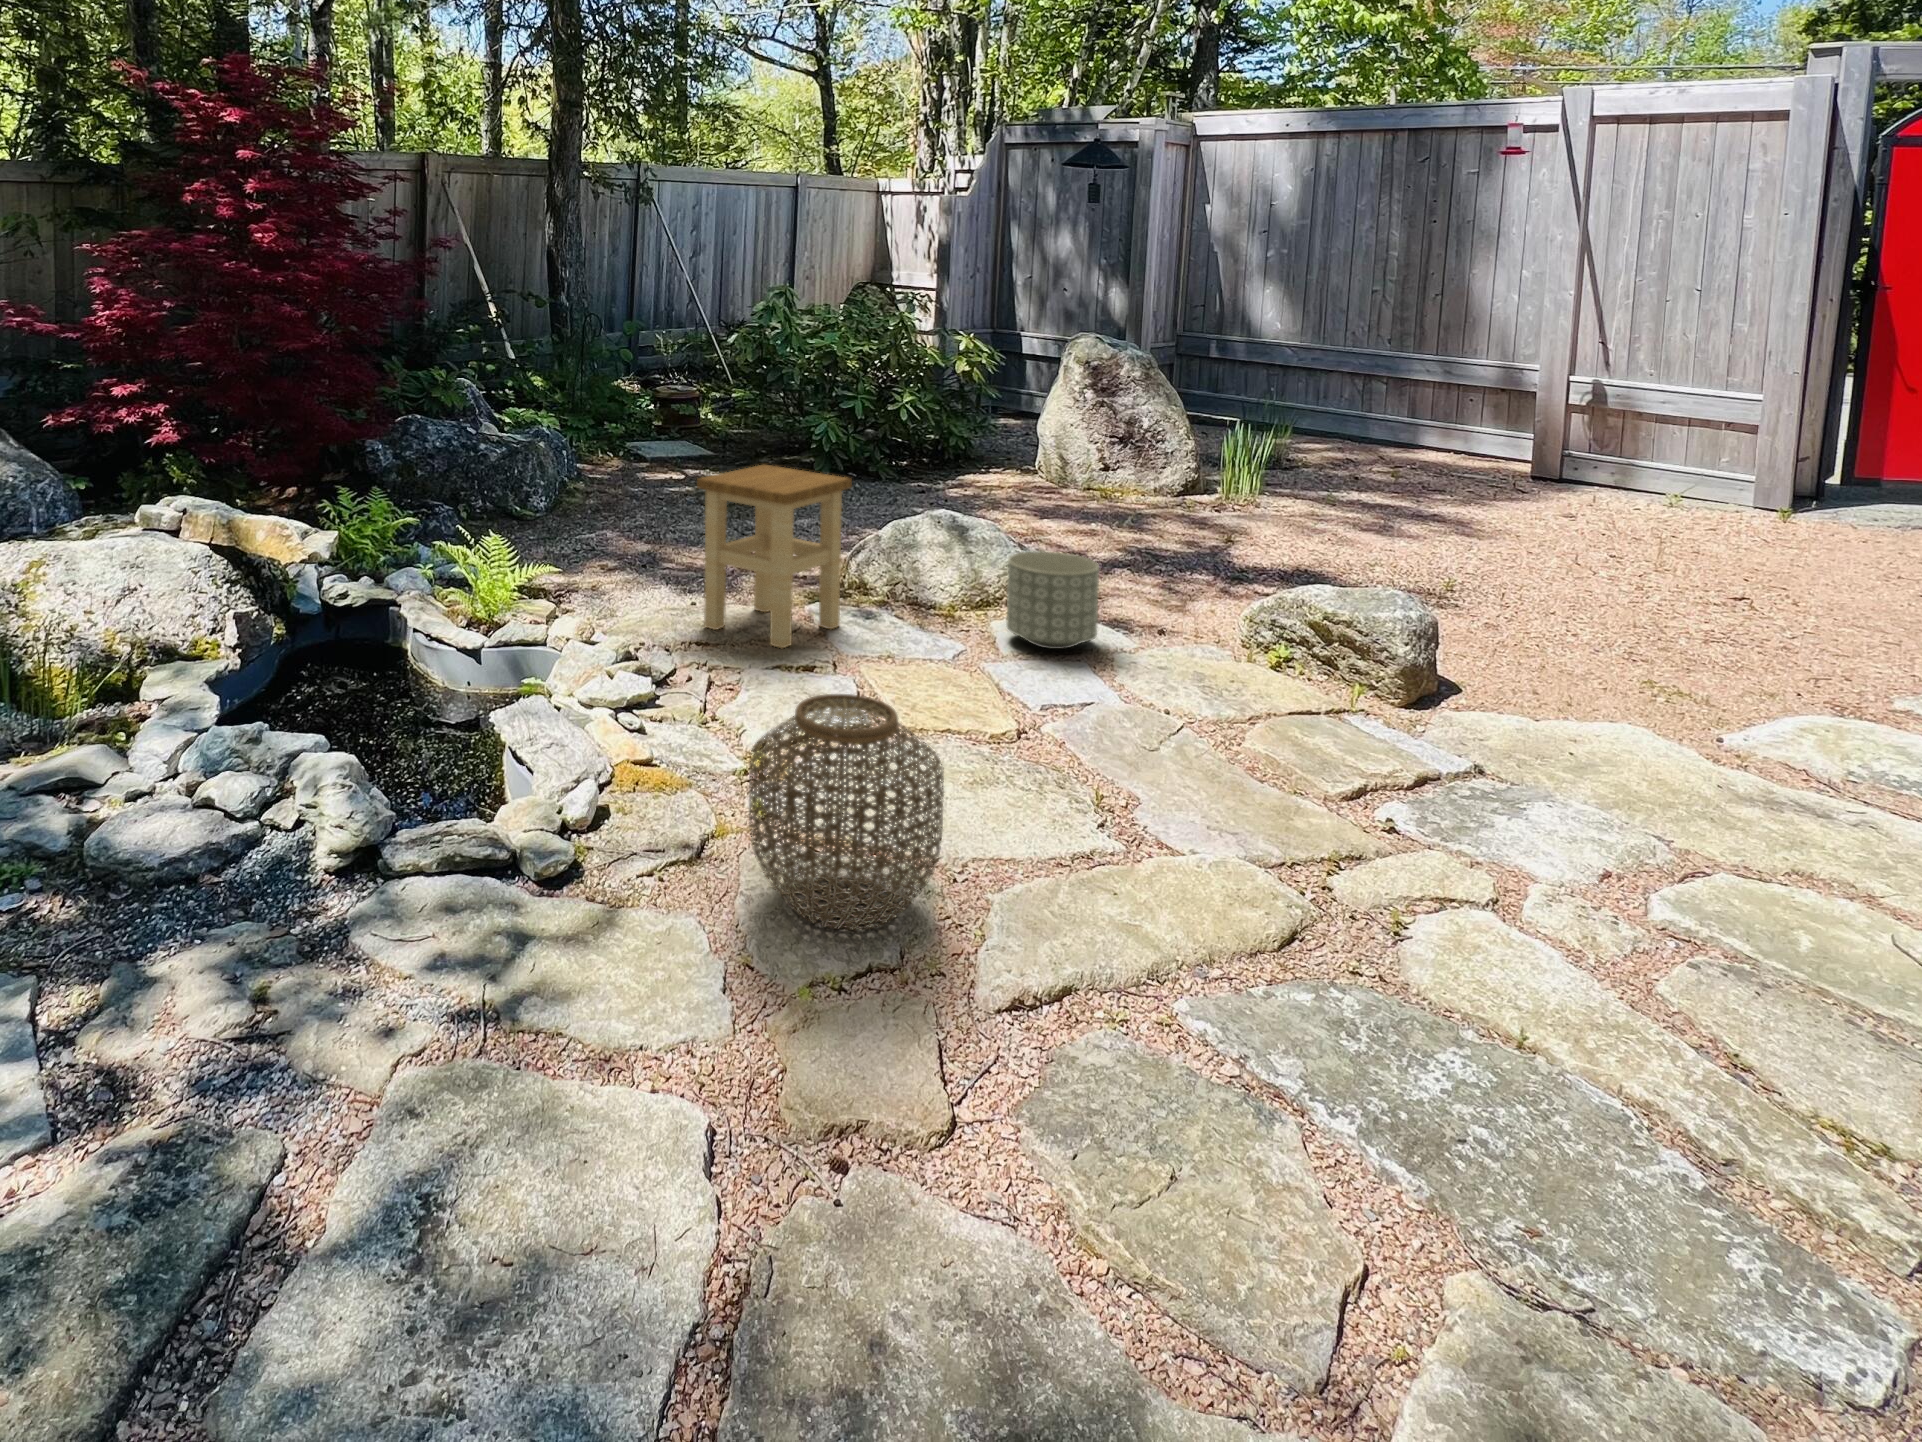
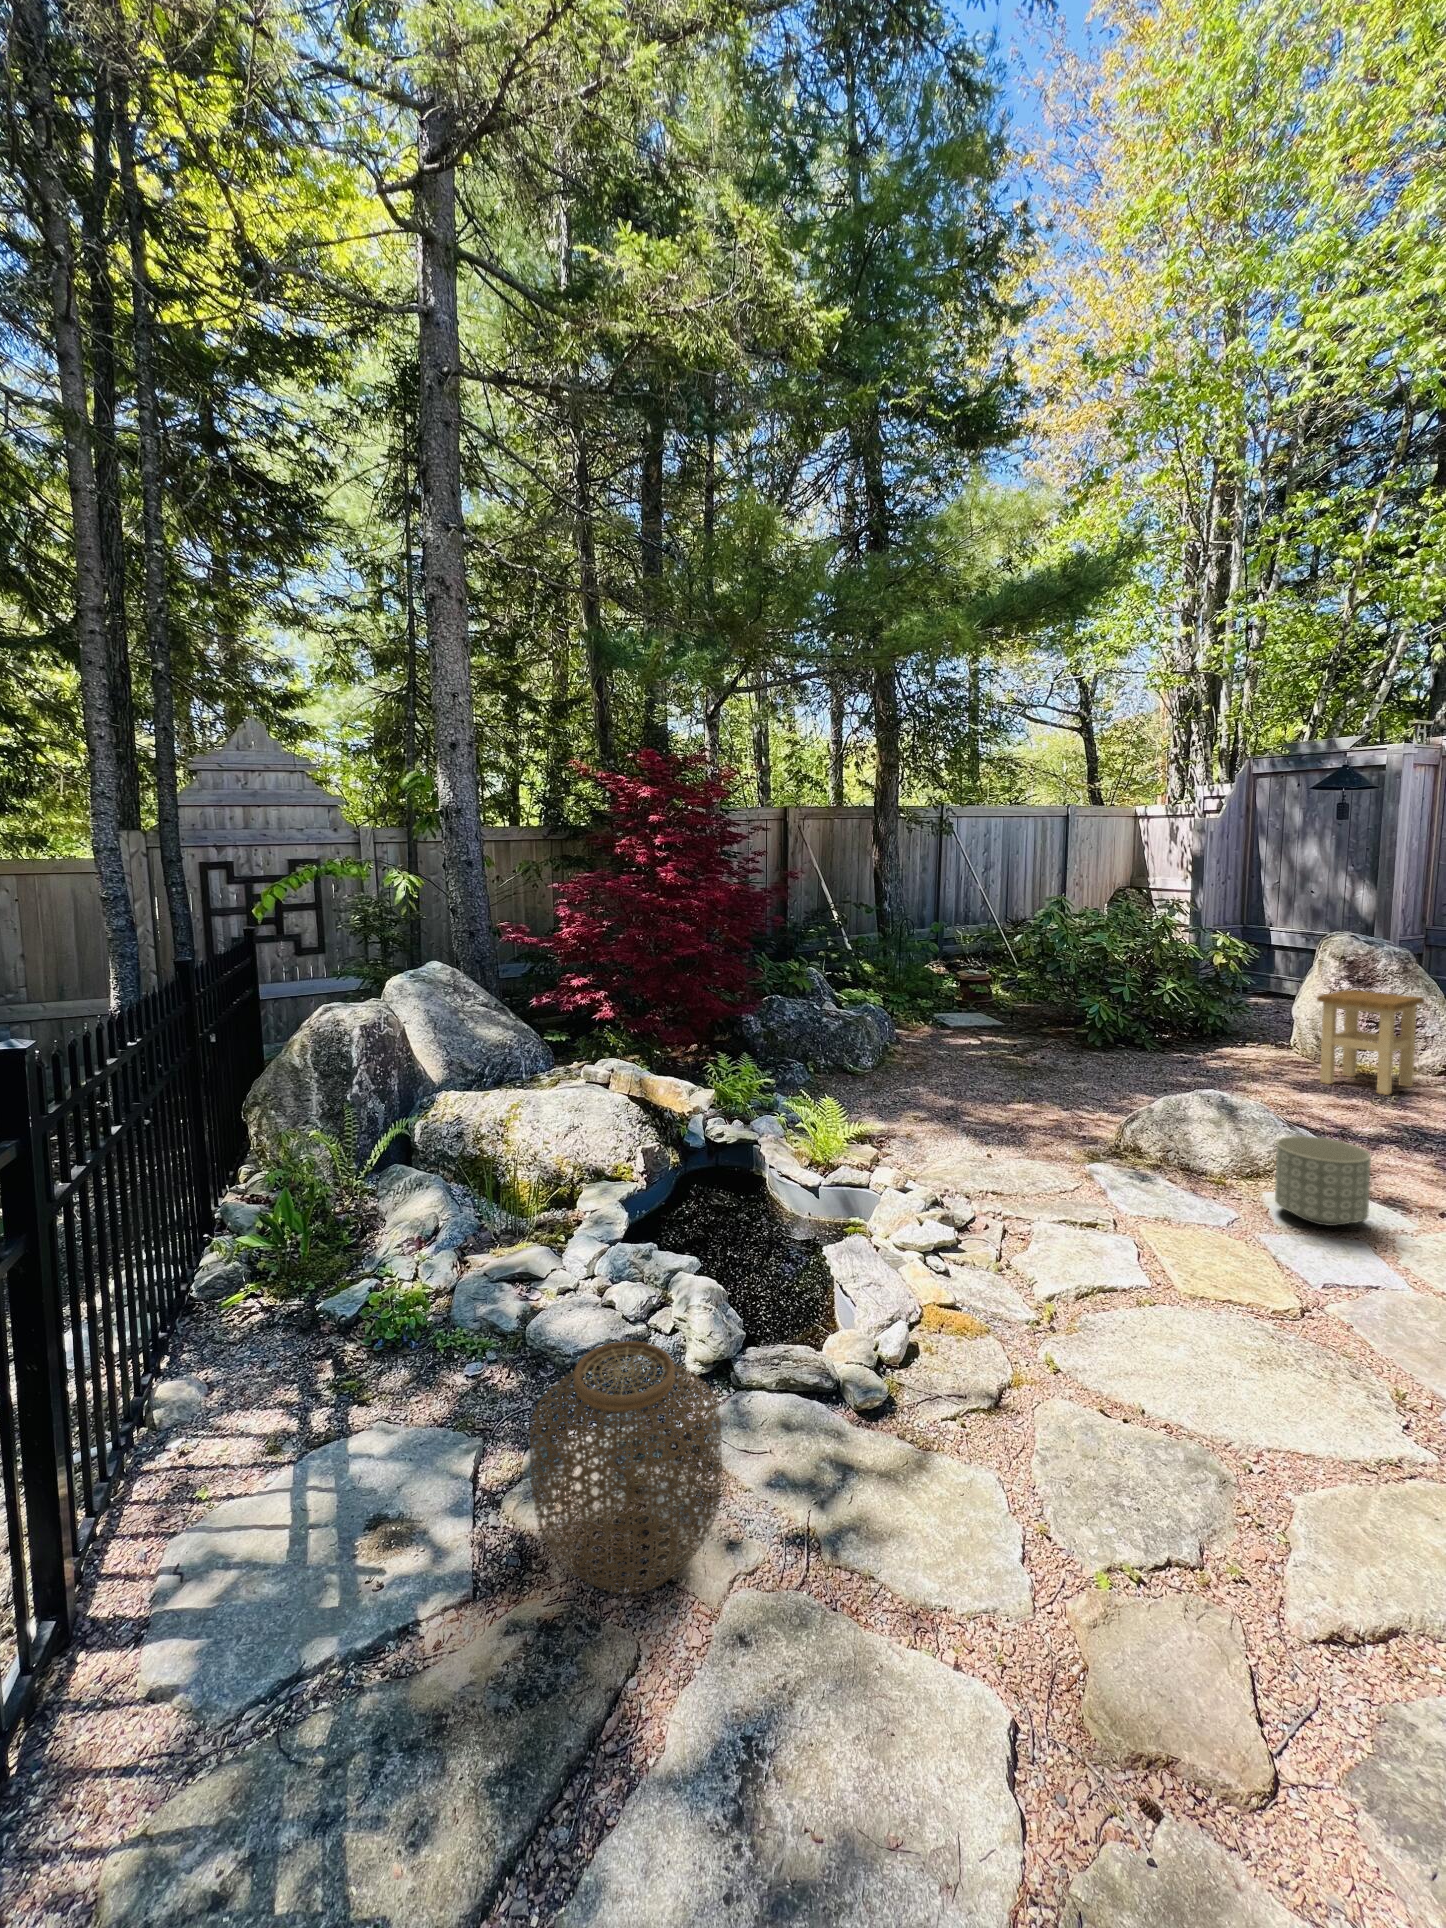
stool: present [697,465,852,648] -> present [1317,990,1424,1095]
woven basket: present [749,694,944,930] -> present [530,1341,722,1594]

